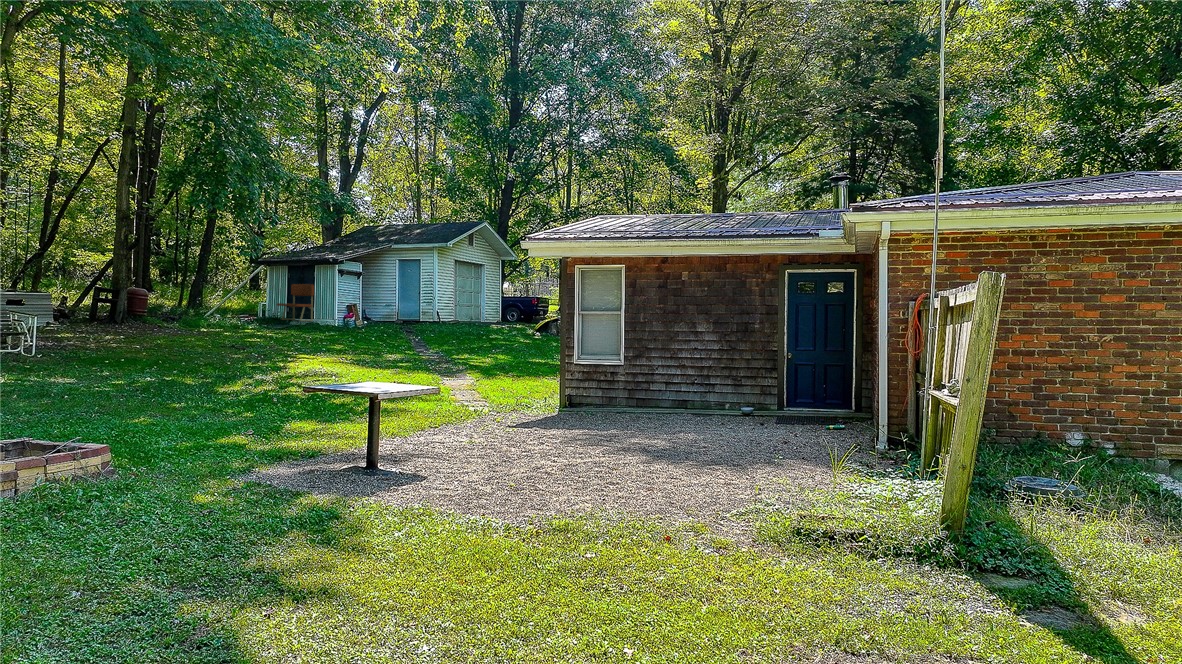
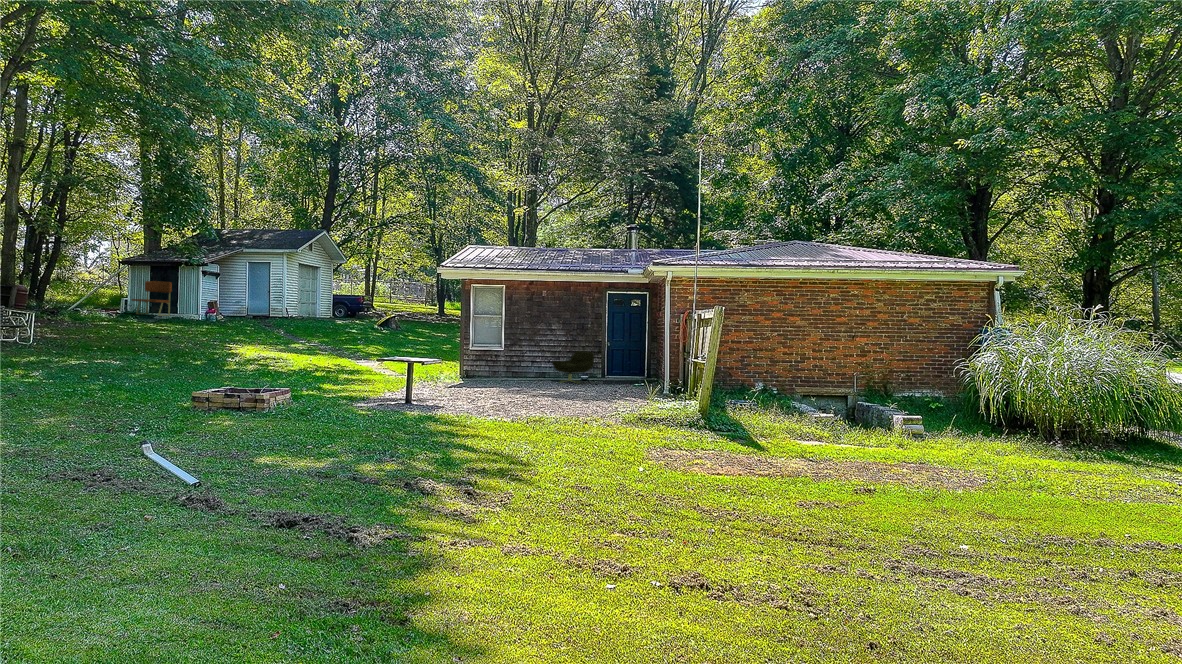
lounge chair: none [694,365,762,418] -> present [552,351,594,381]

